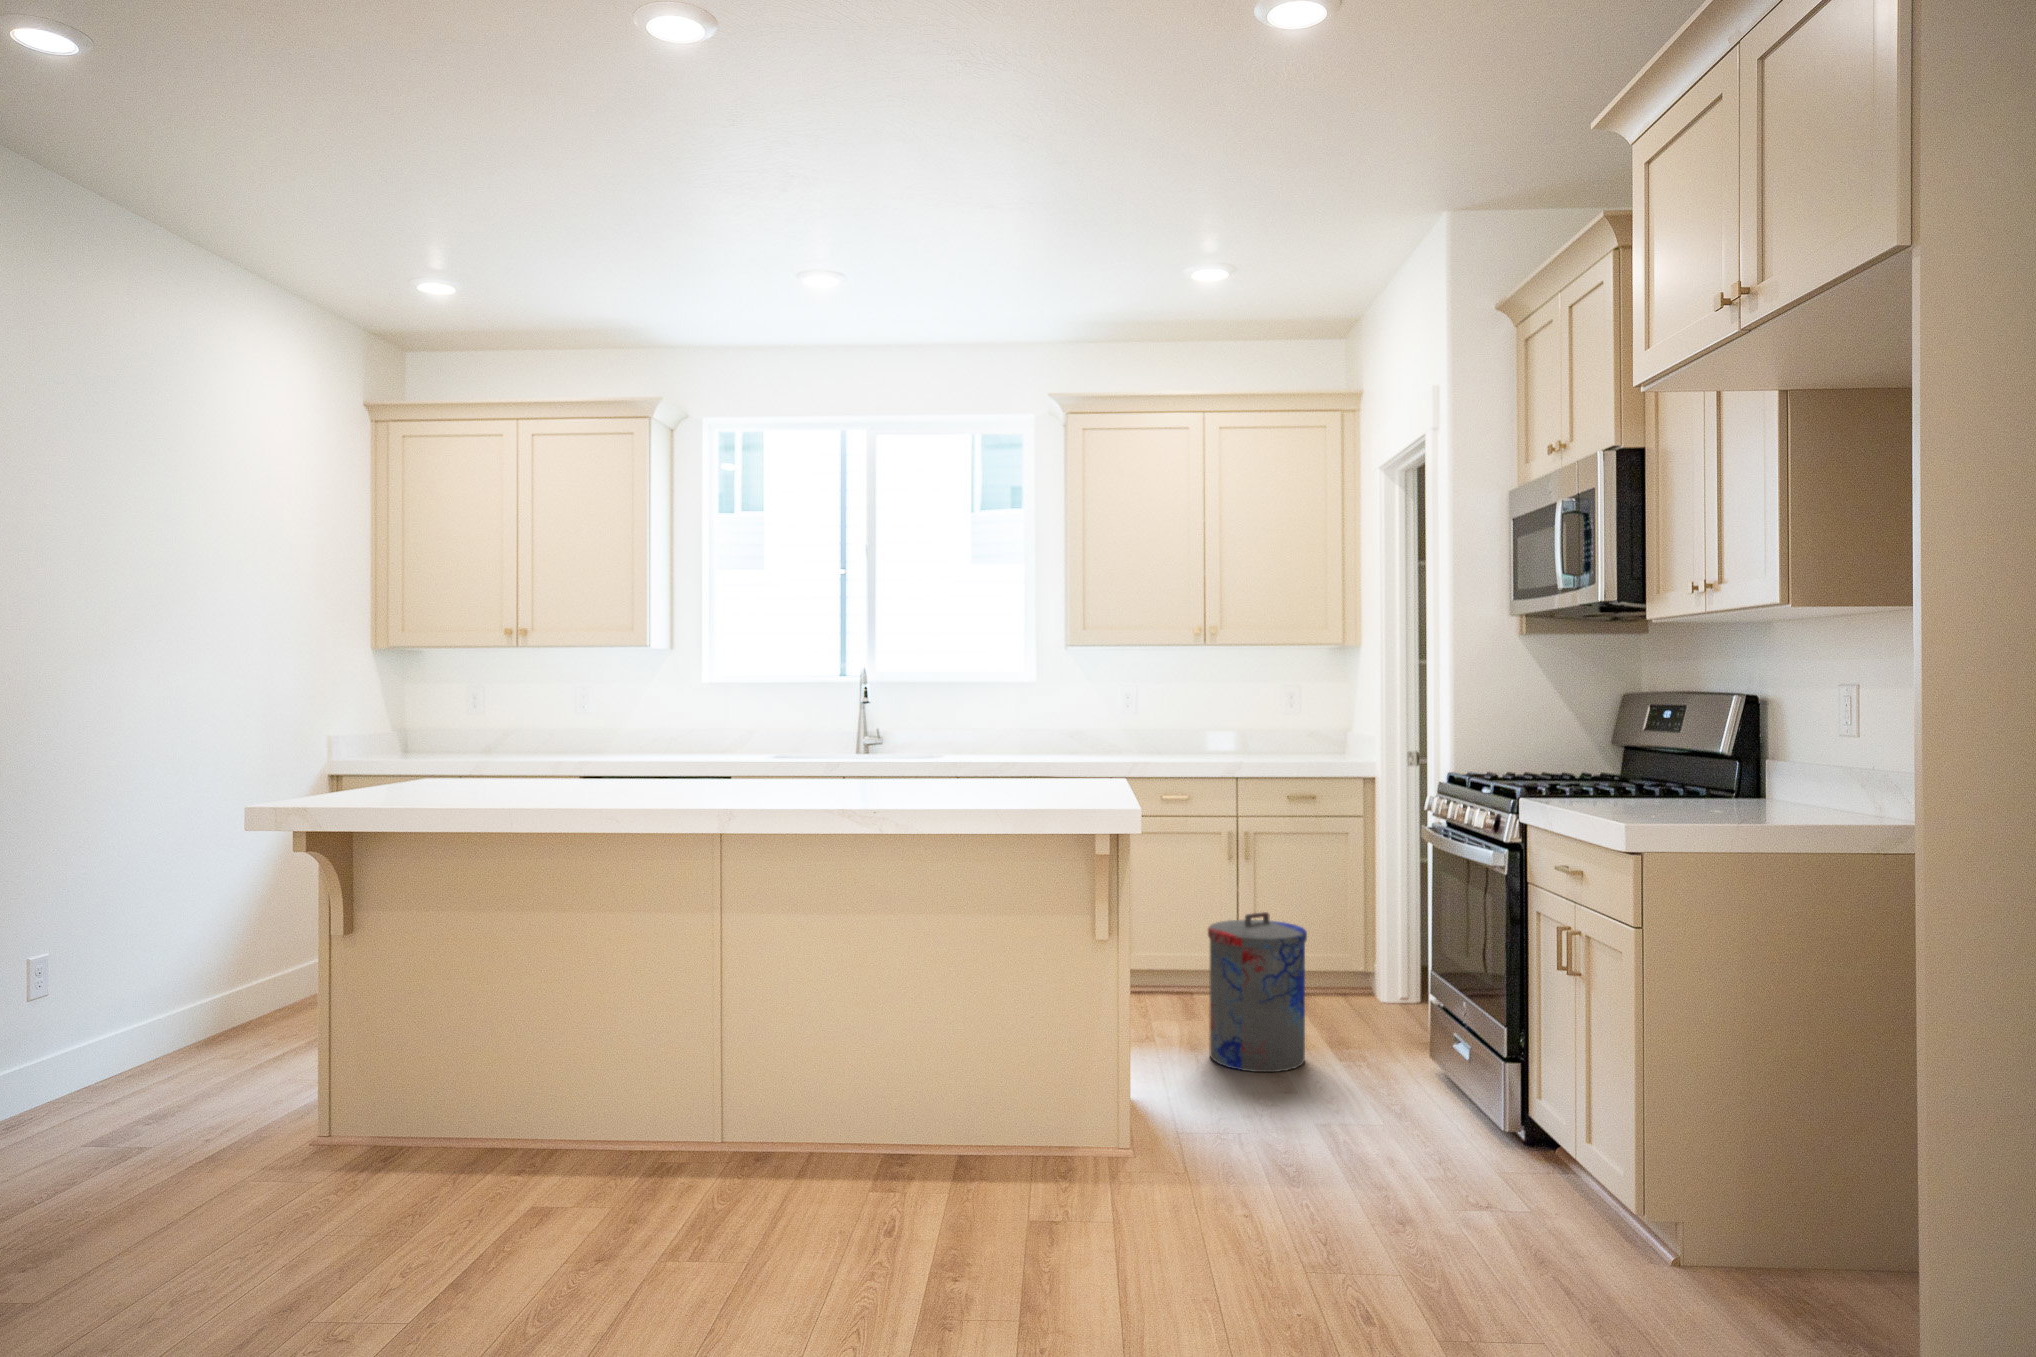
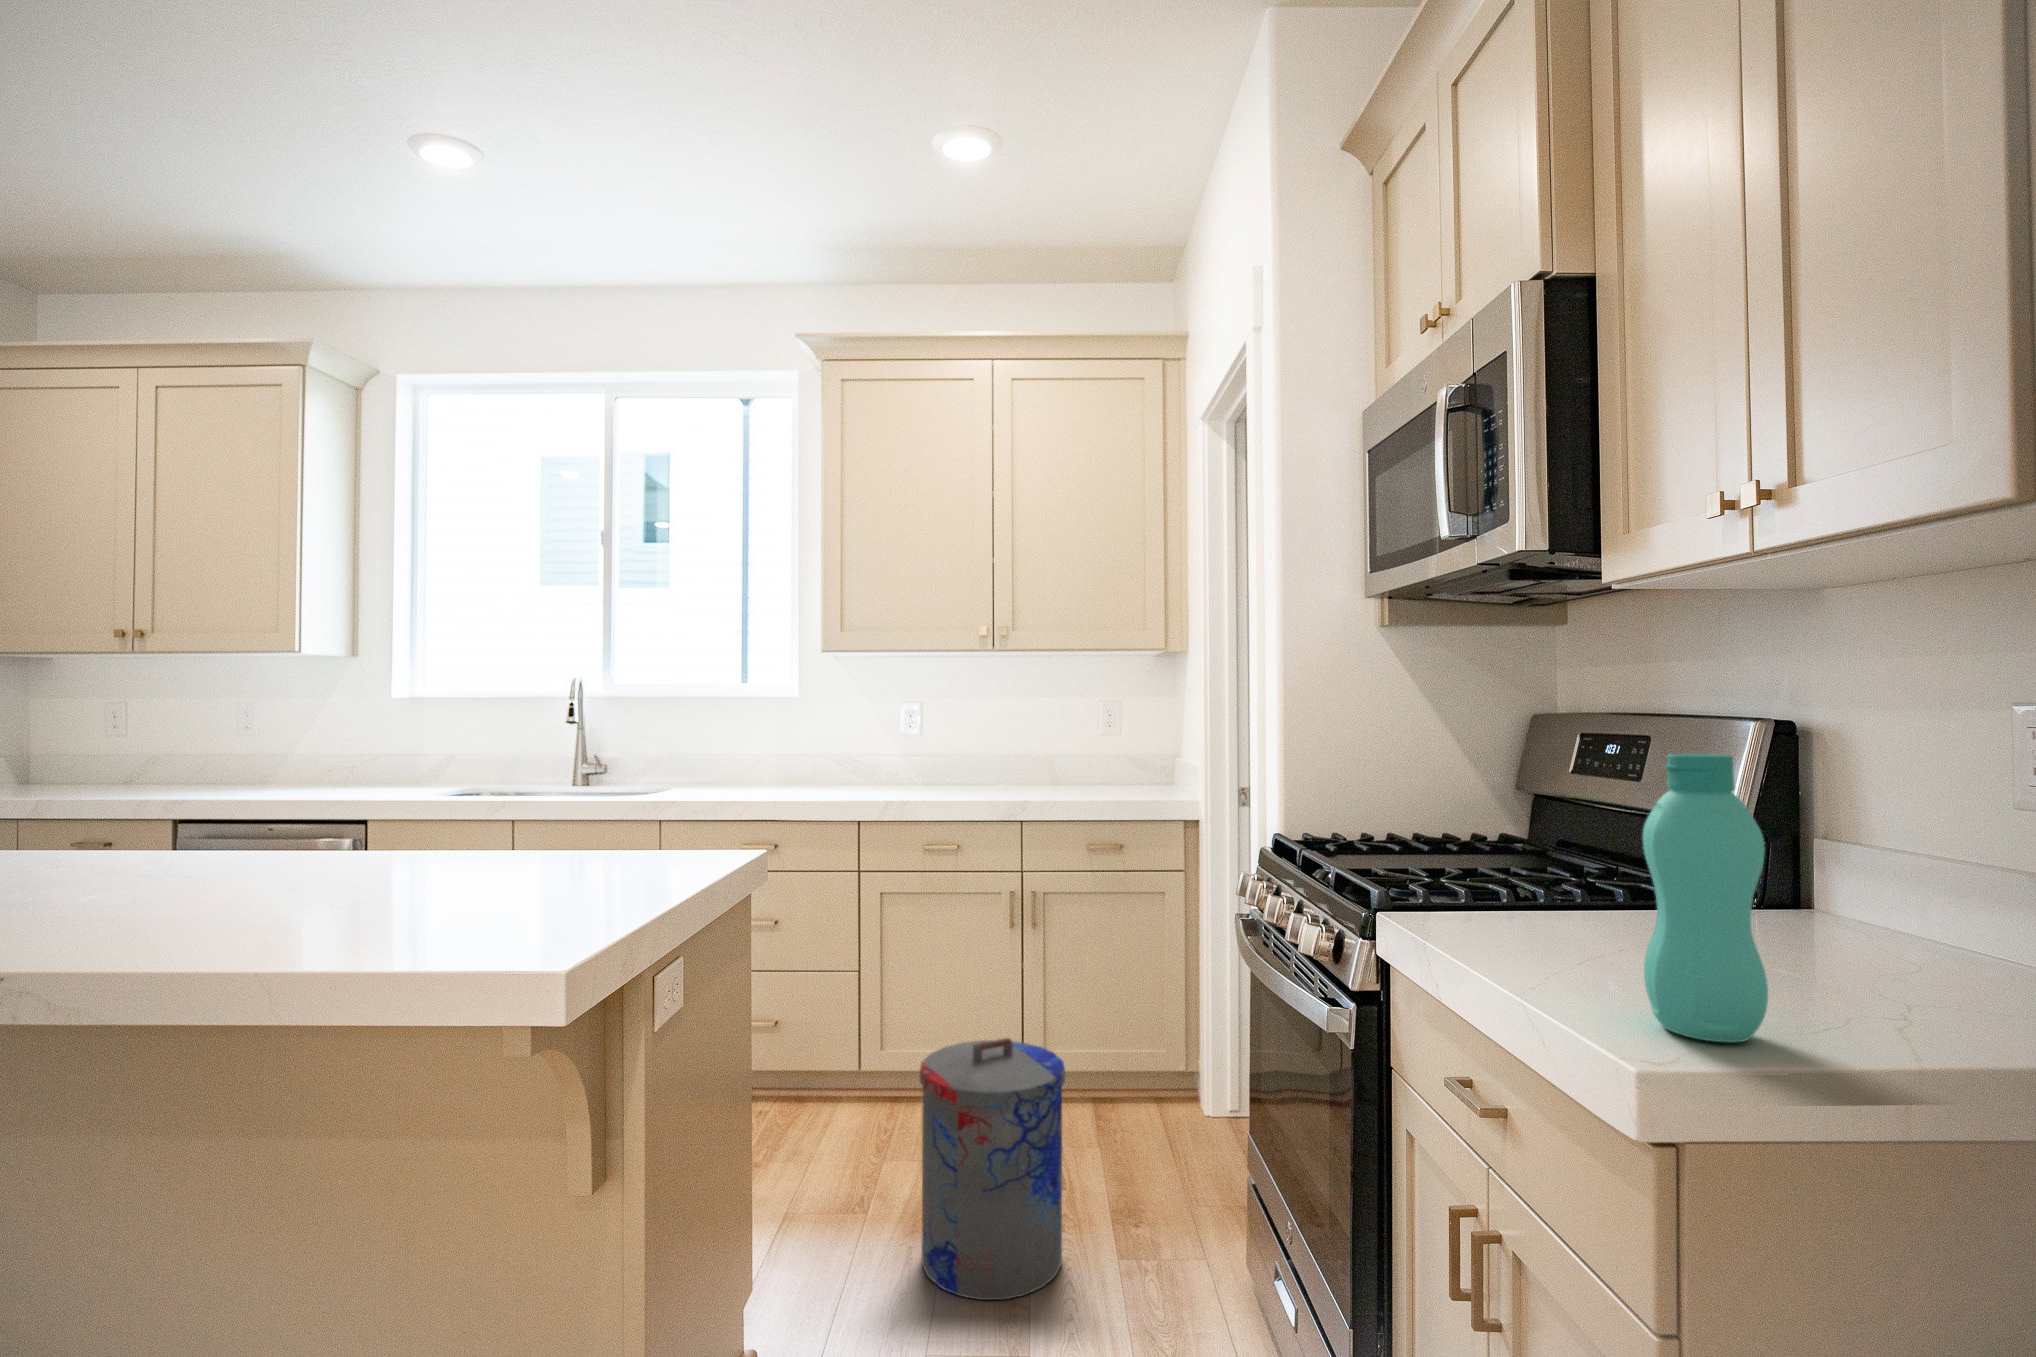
bottle: none [1631,708,1675,820] -> present [1642,754,1768,1042]

